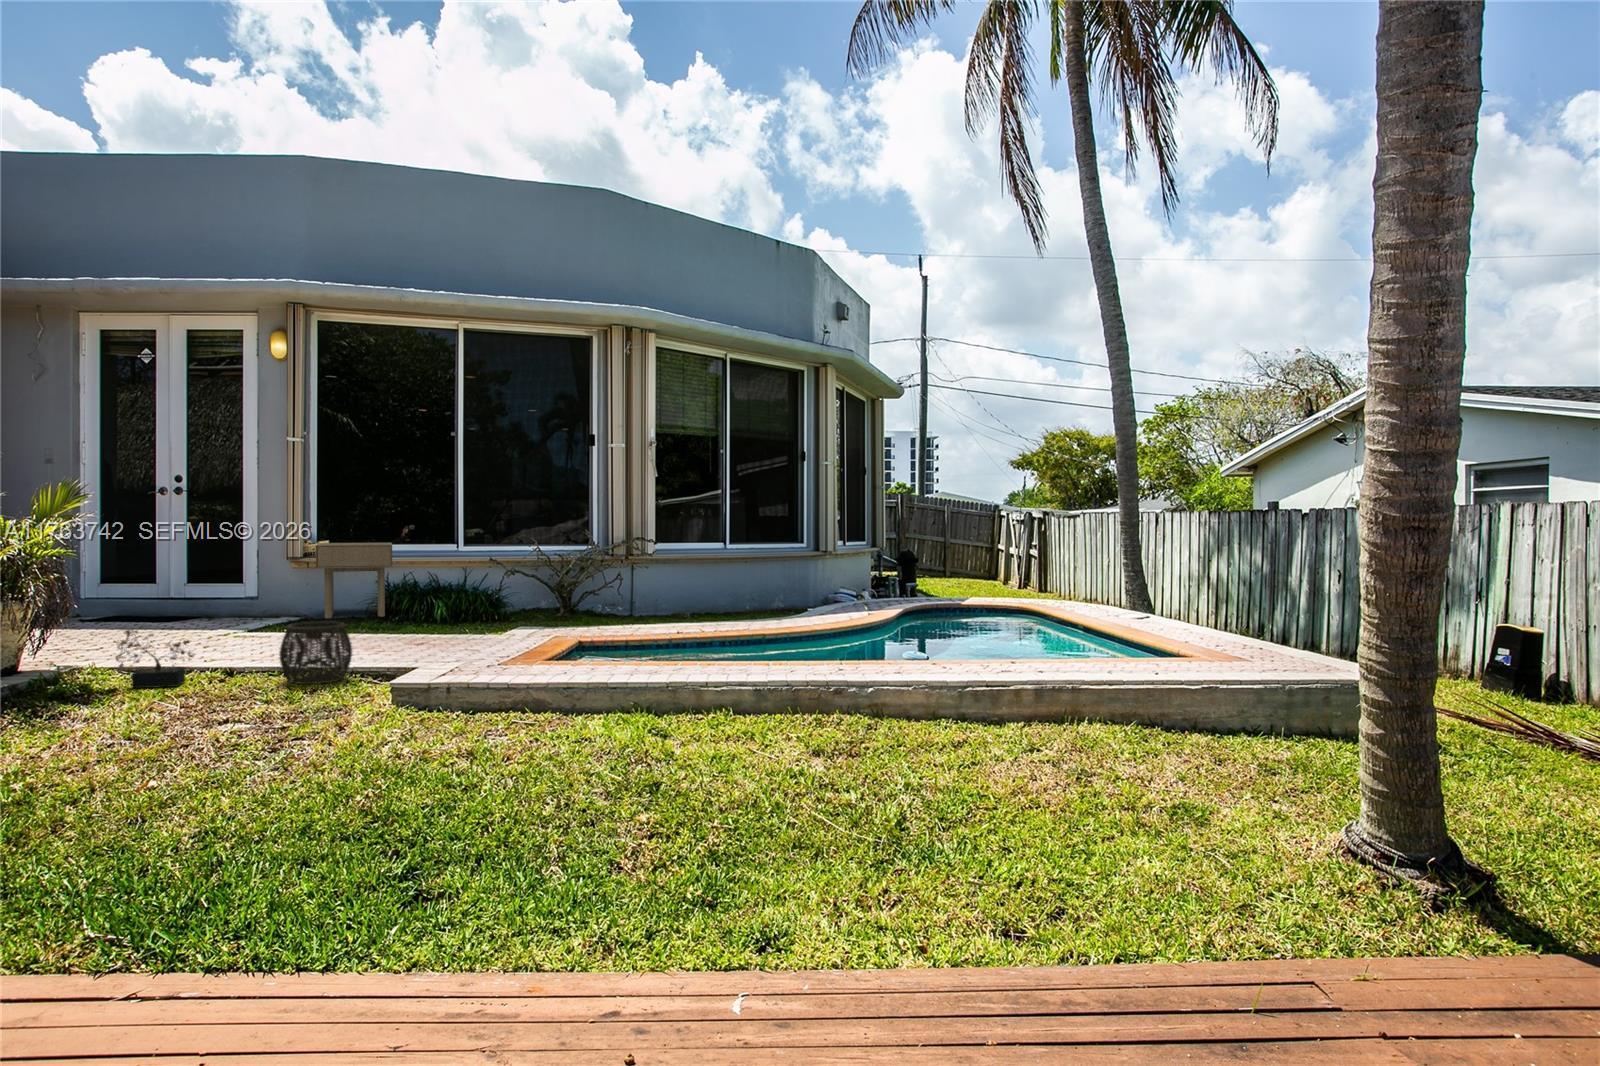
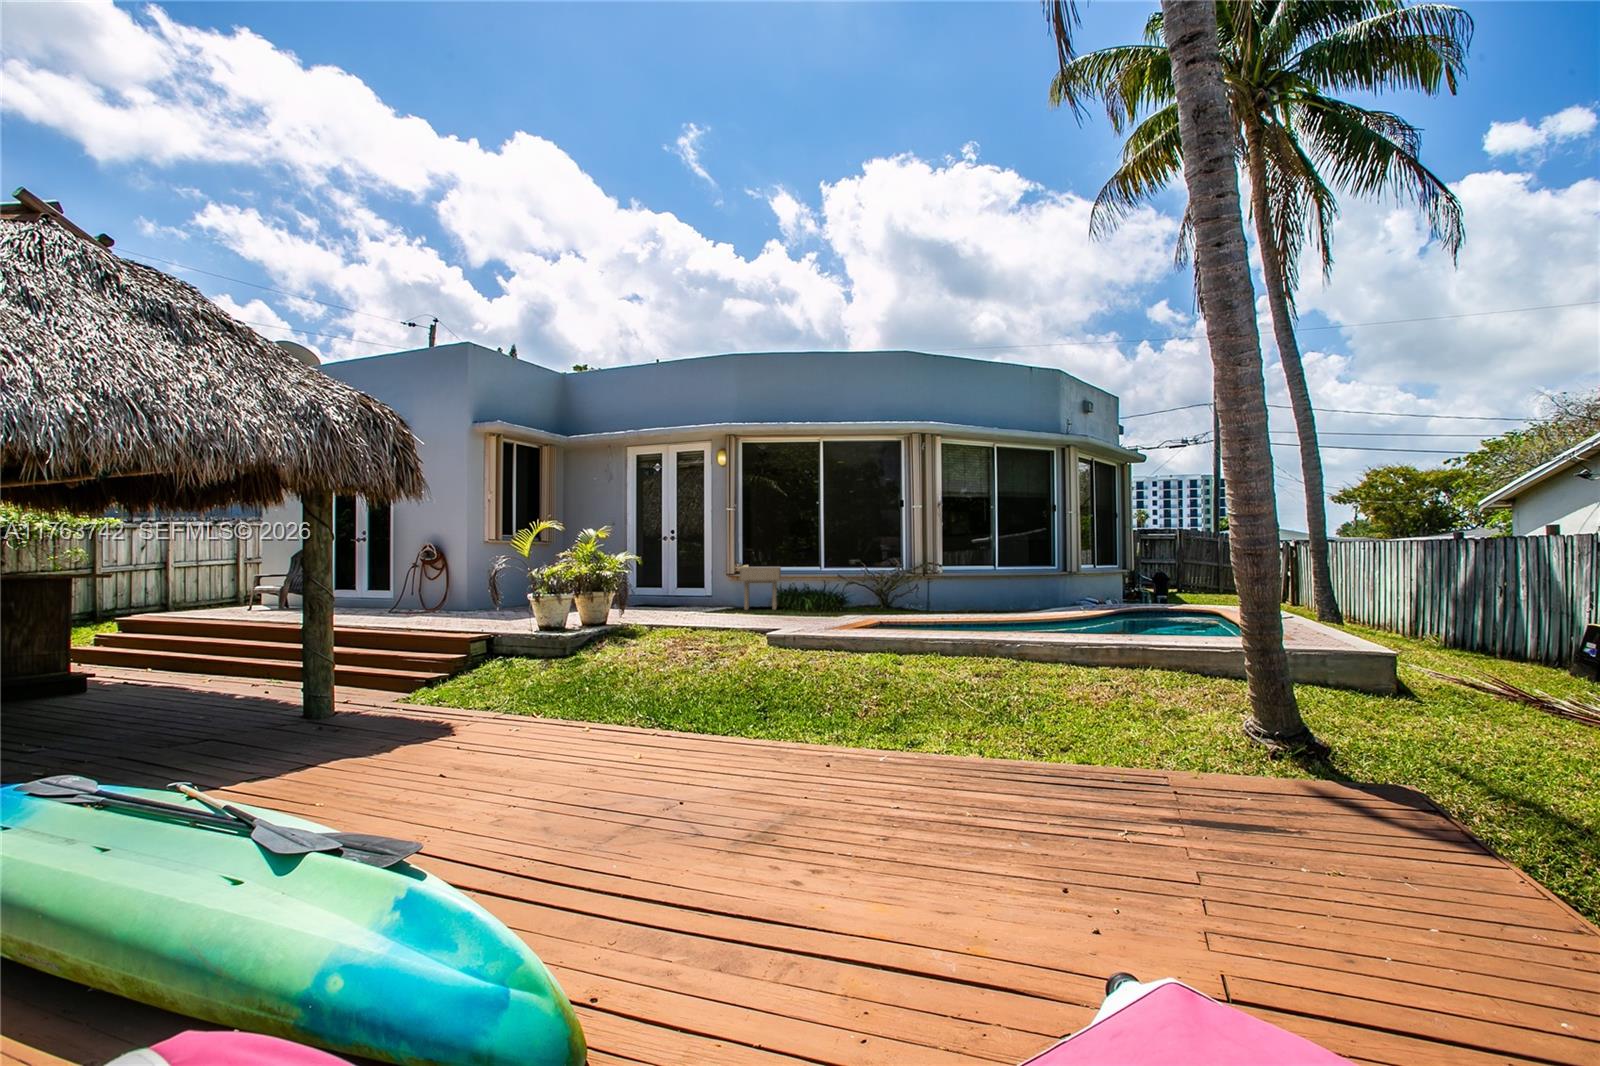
woven basket: present [279,621,352,685] -> none [716,602,751,633]
decorative plant: present [115,630,194,689] -> none [645,603,679,632]

